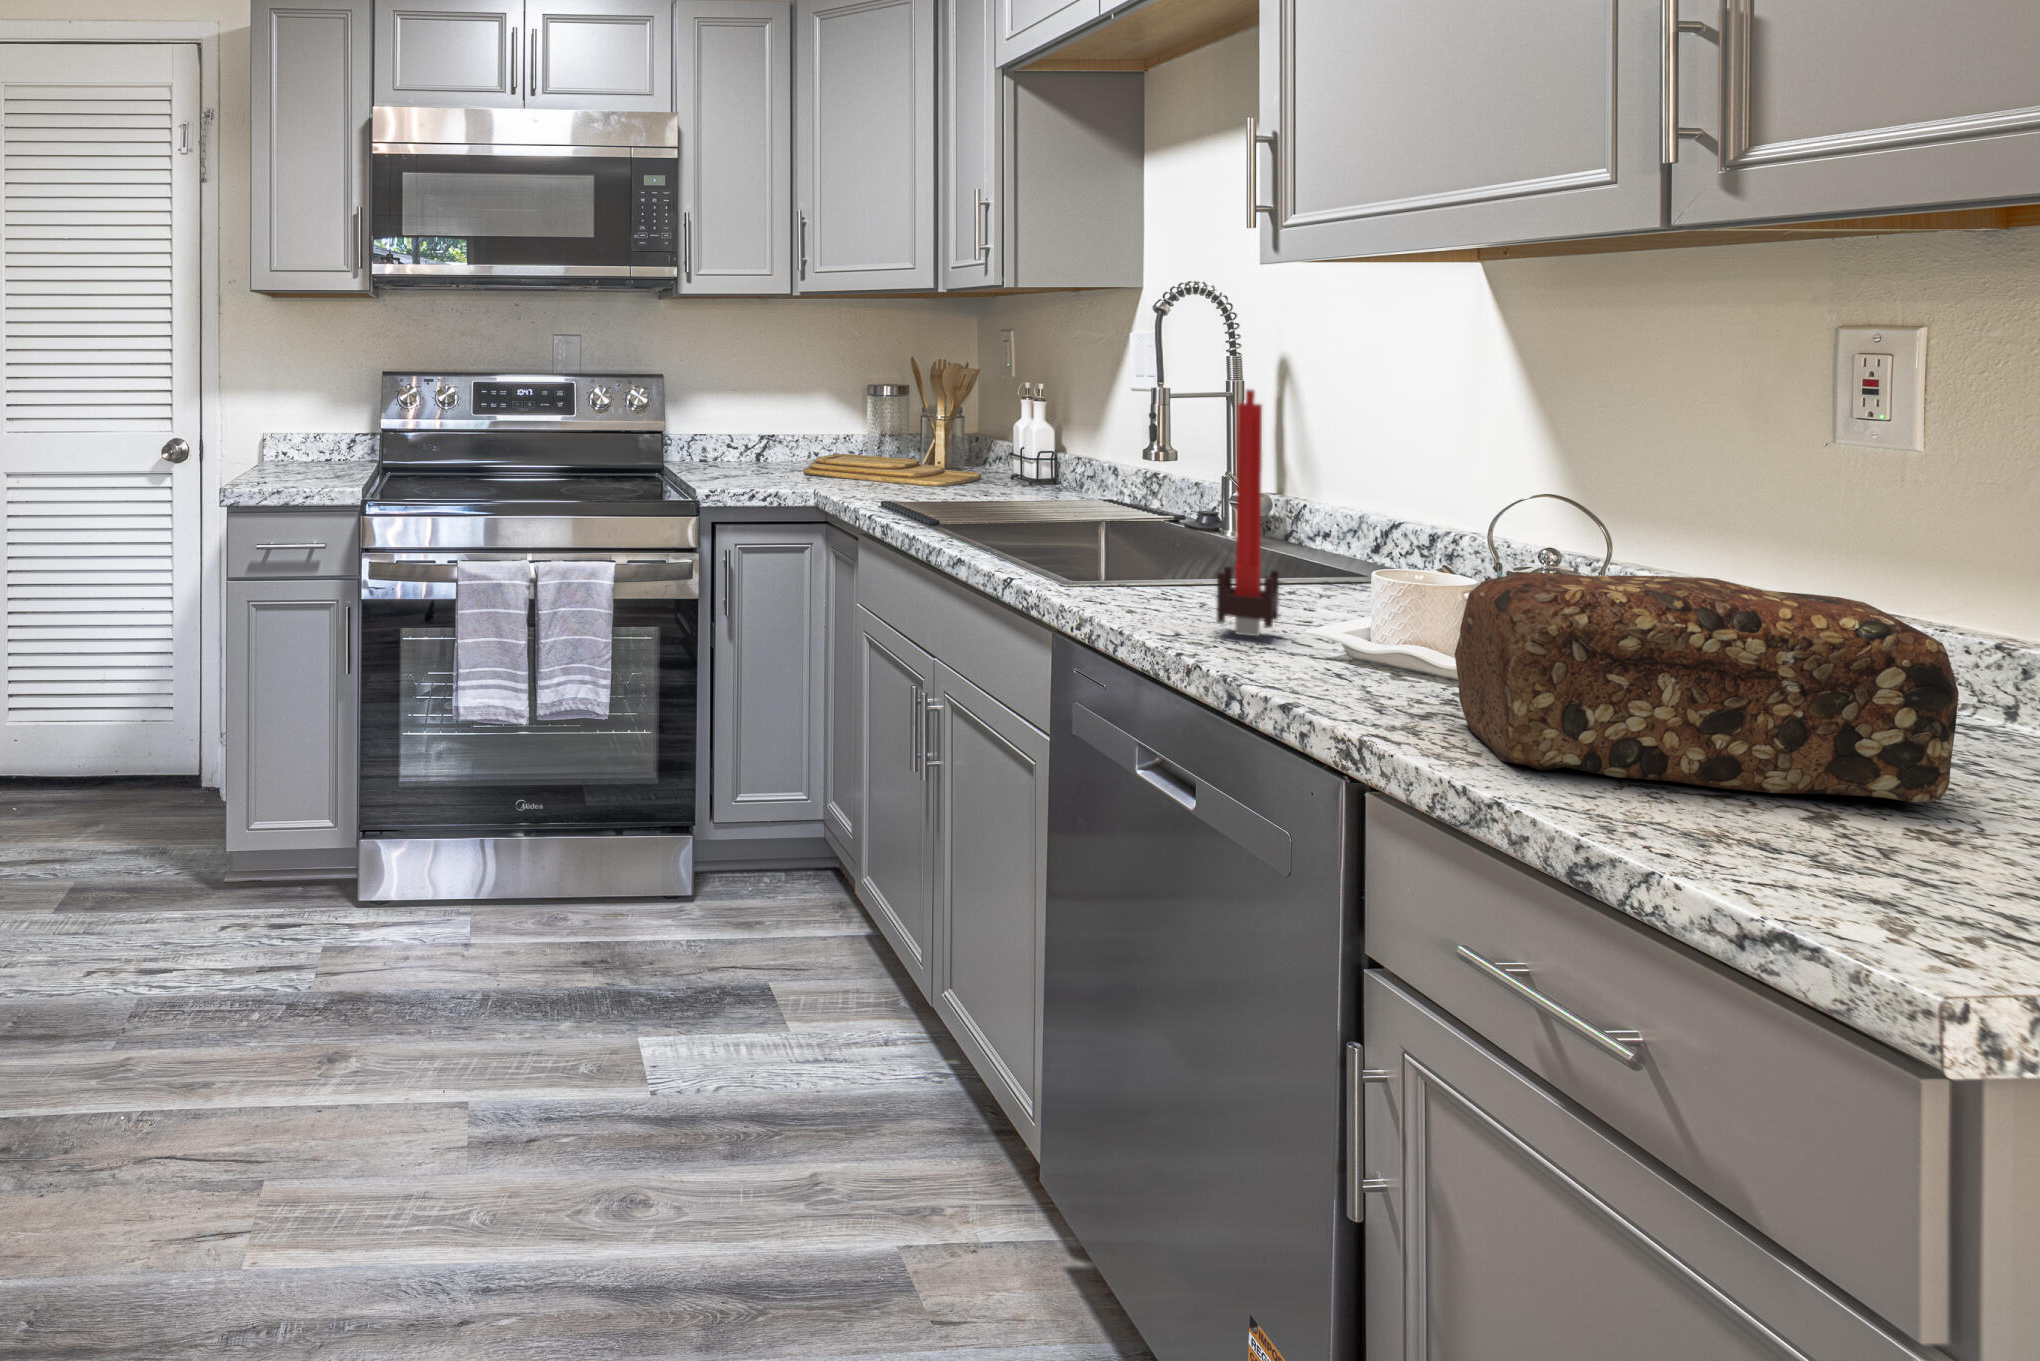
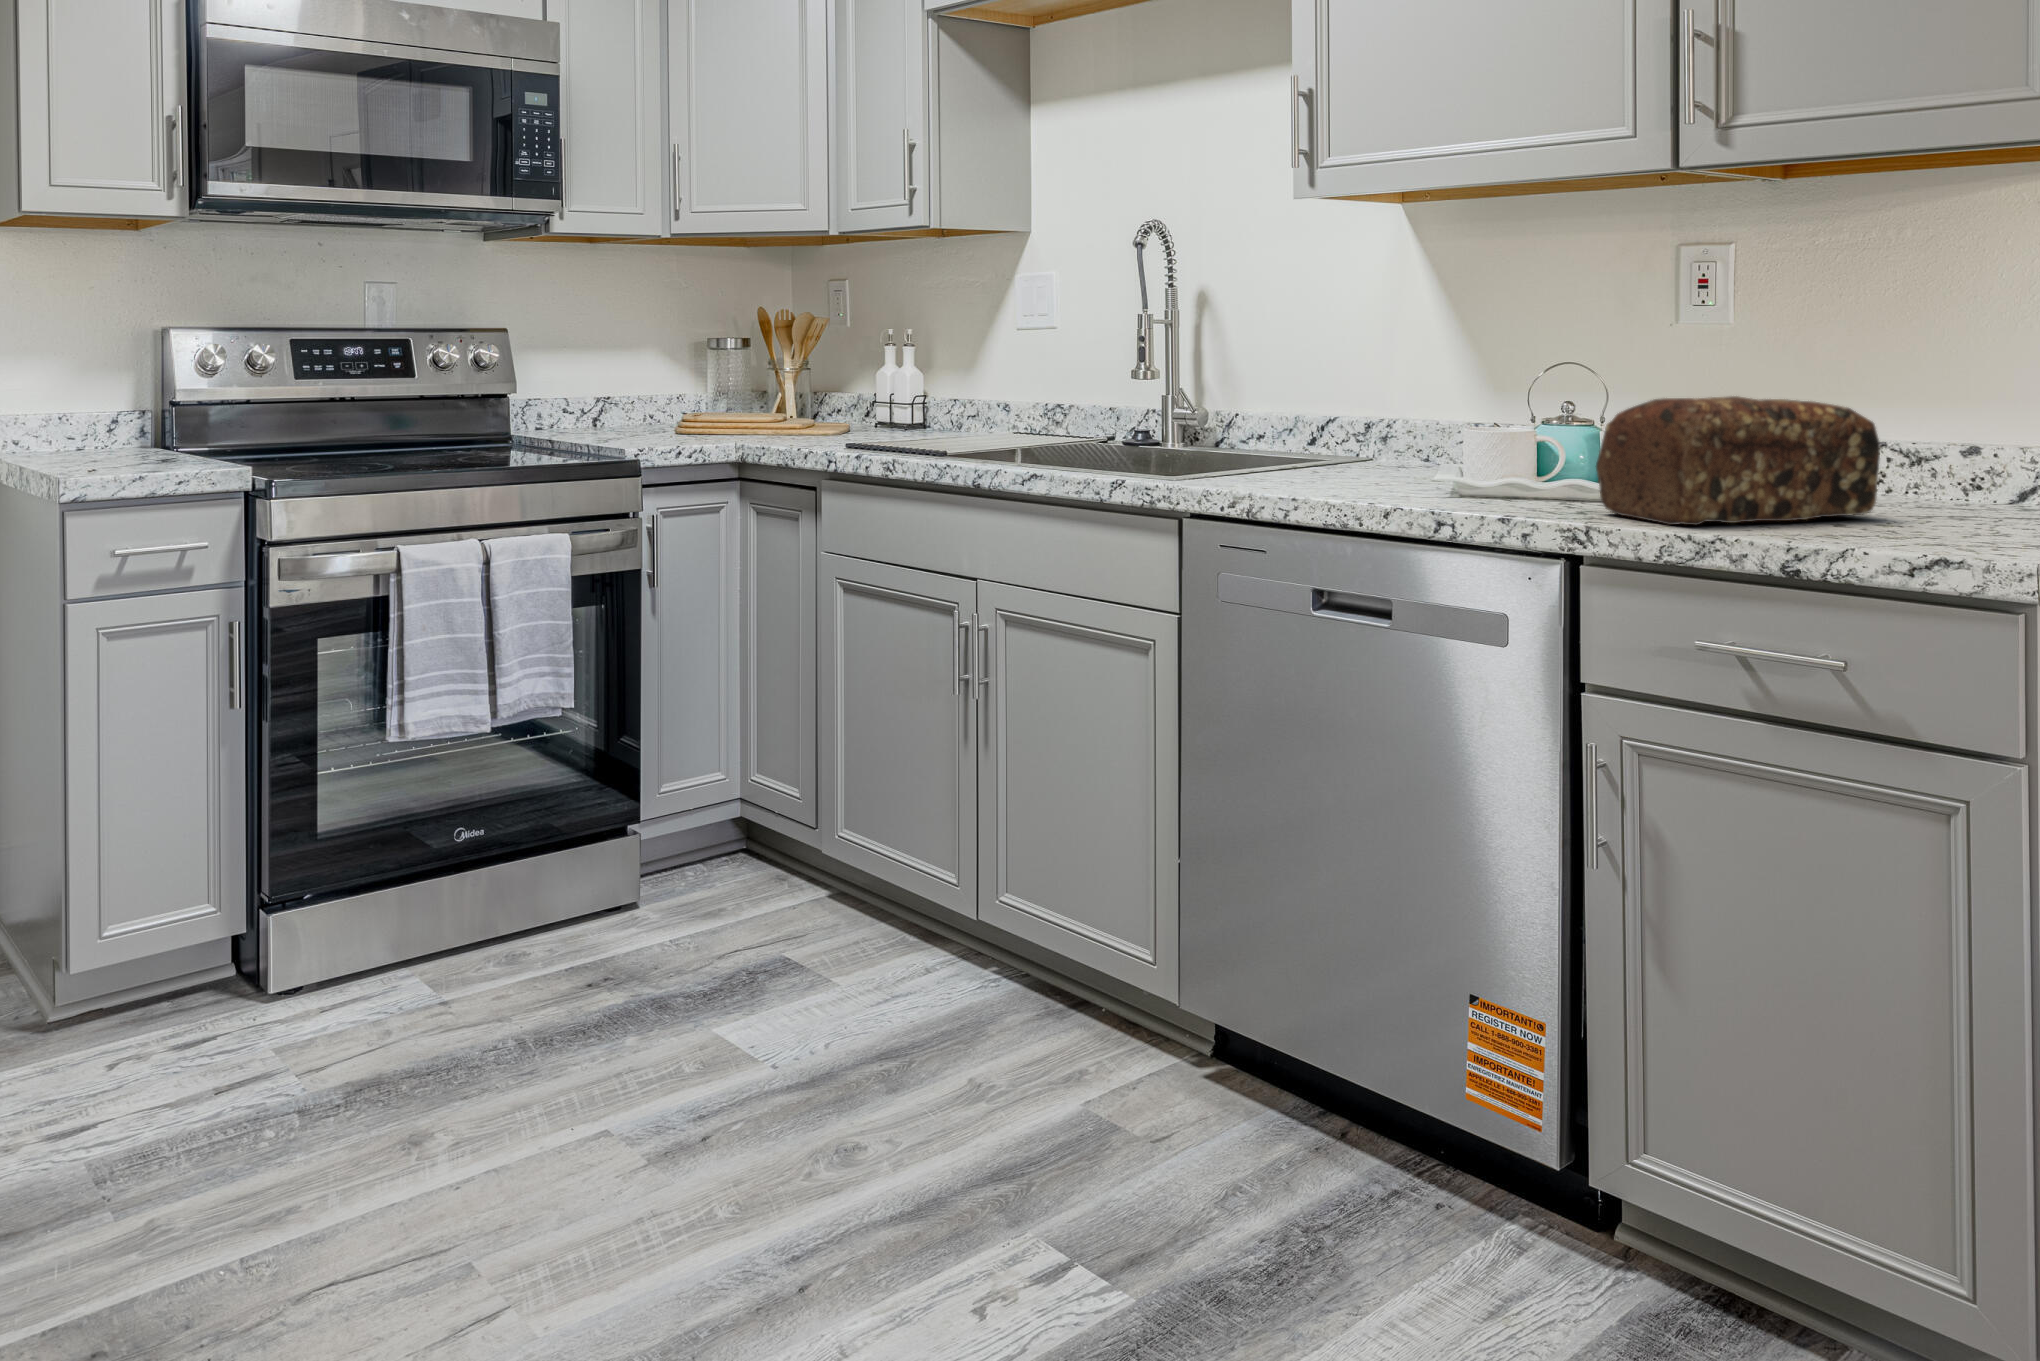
candle: present [1216,389,1279,636] -> none [1343,296,1395,492]

